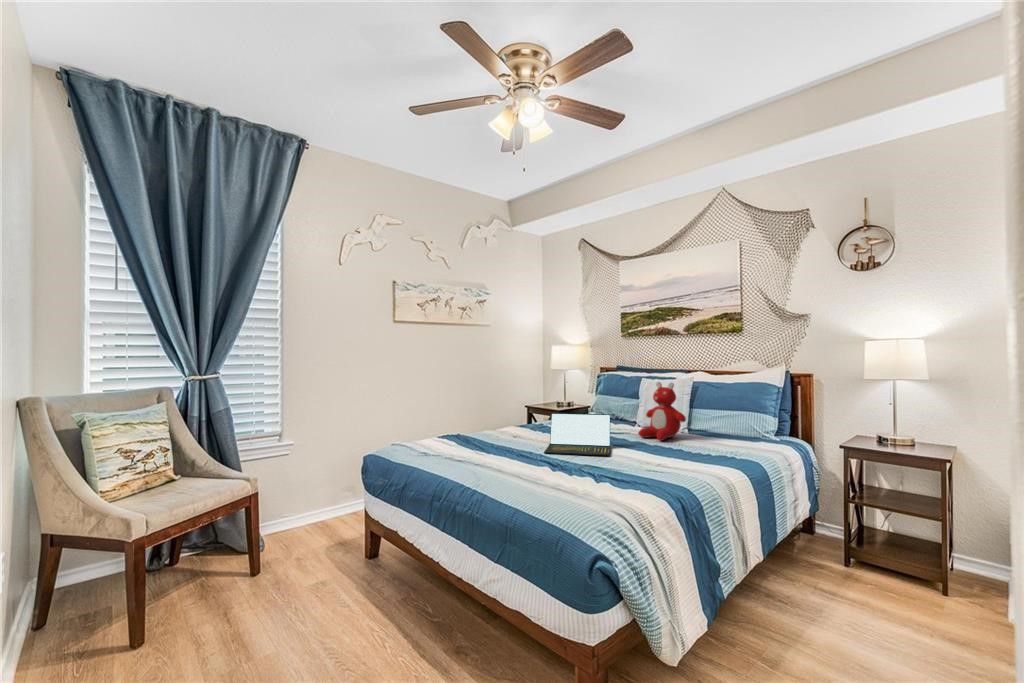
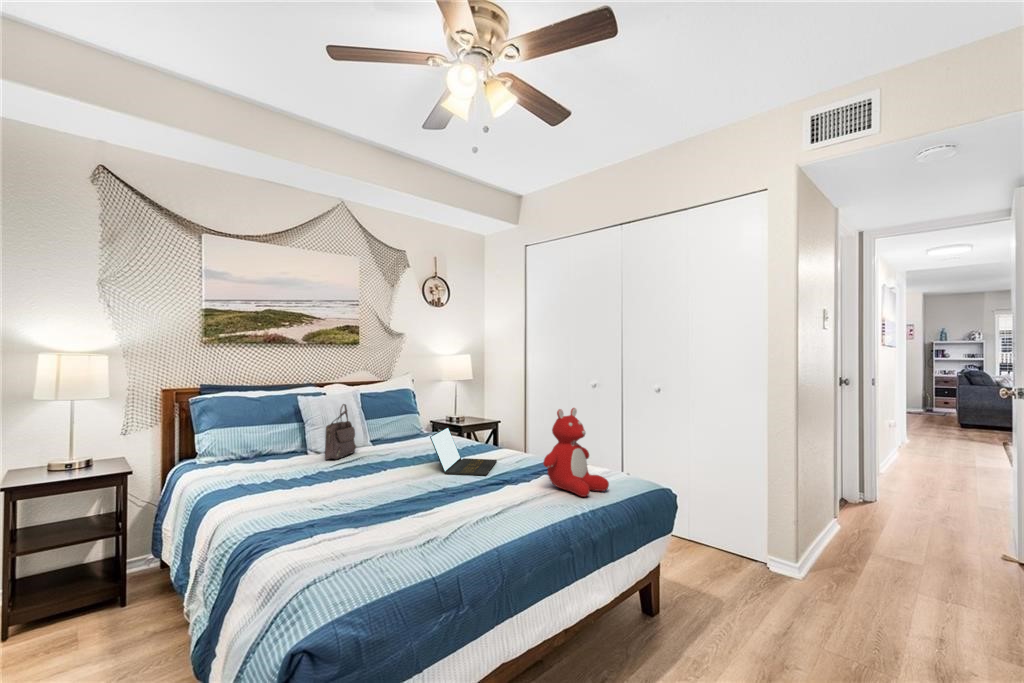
teddy bear: present [639,382,686,441] -> present [543,408,609,497]
handbag: none [590,385,630,428] -> present [325,404,356,460]

